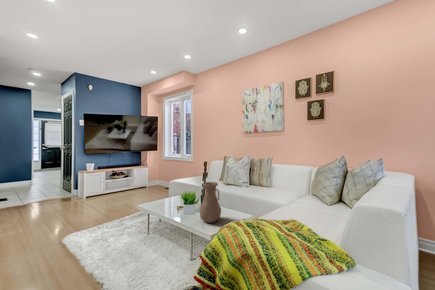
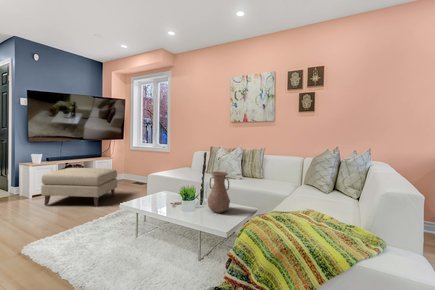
ottoman: none [86,175,147,209] -> present [41,168,117,207]

